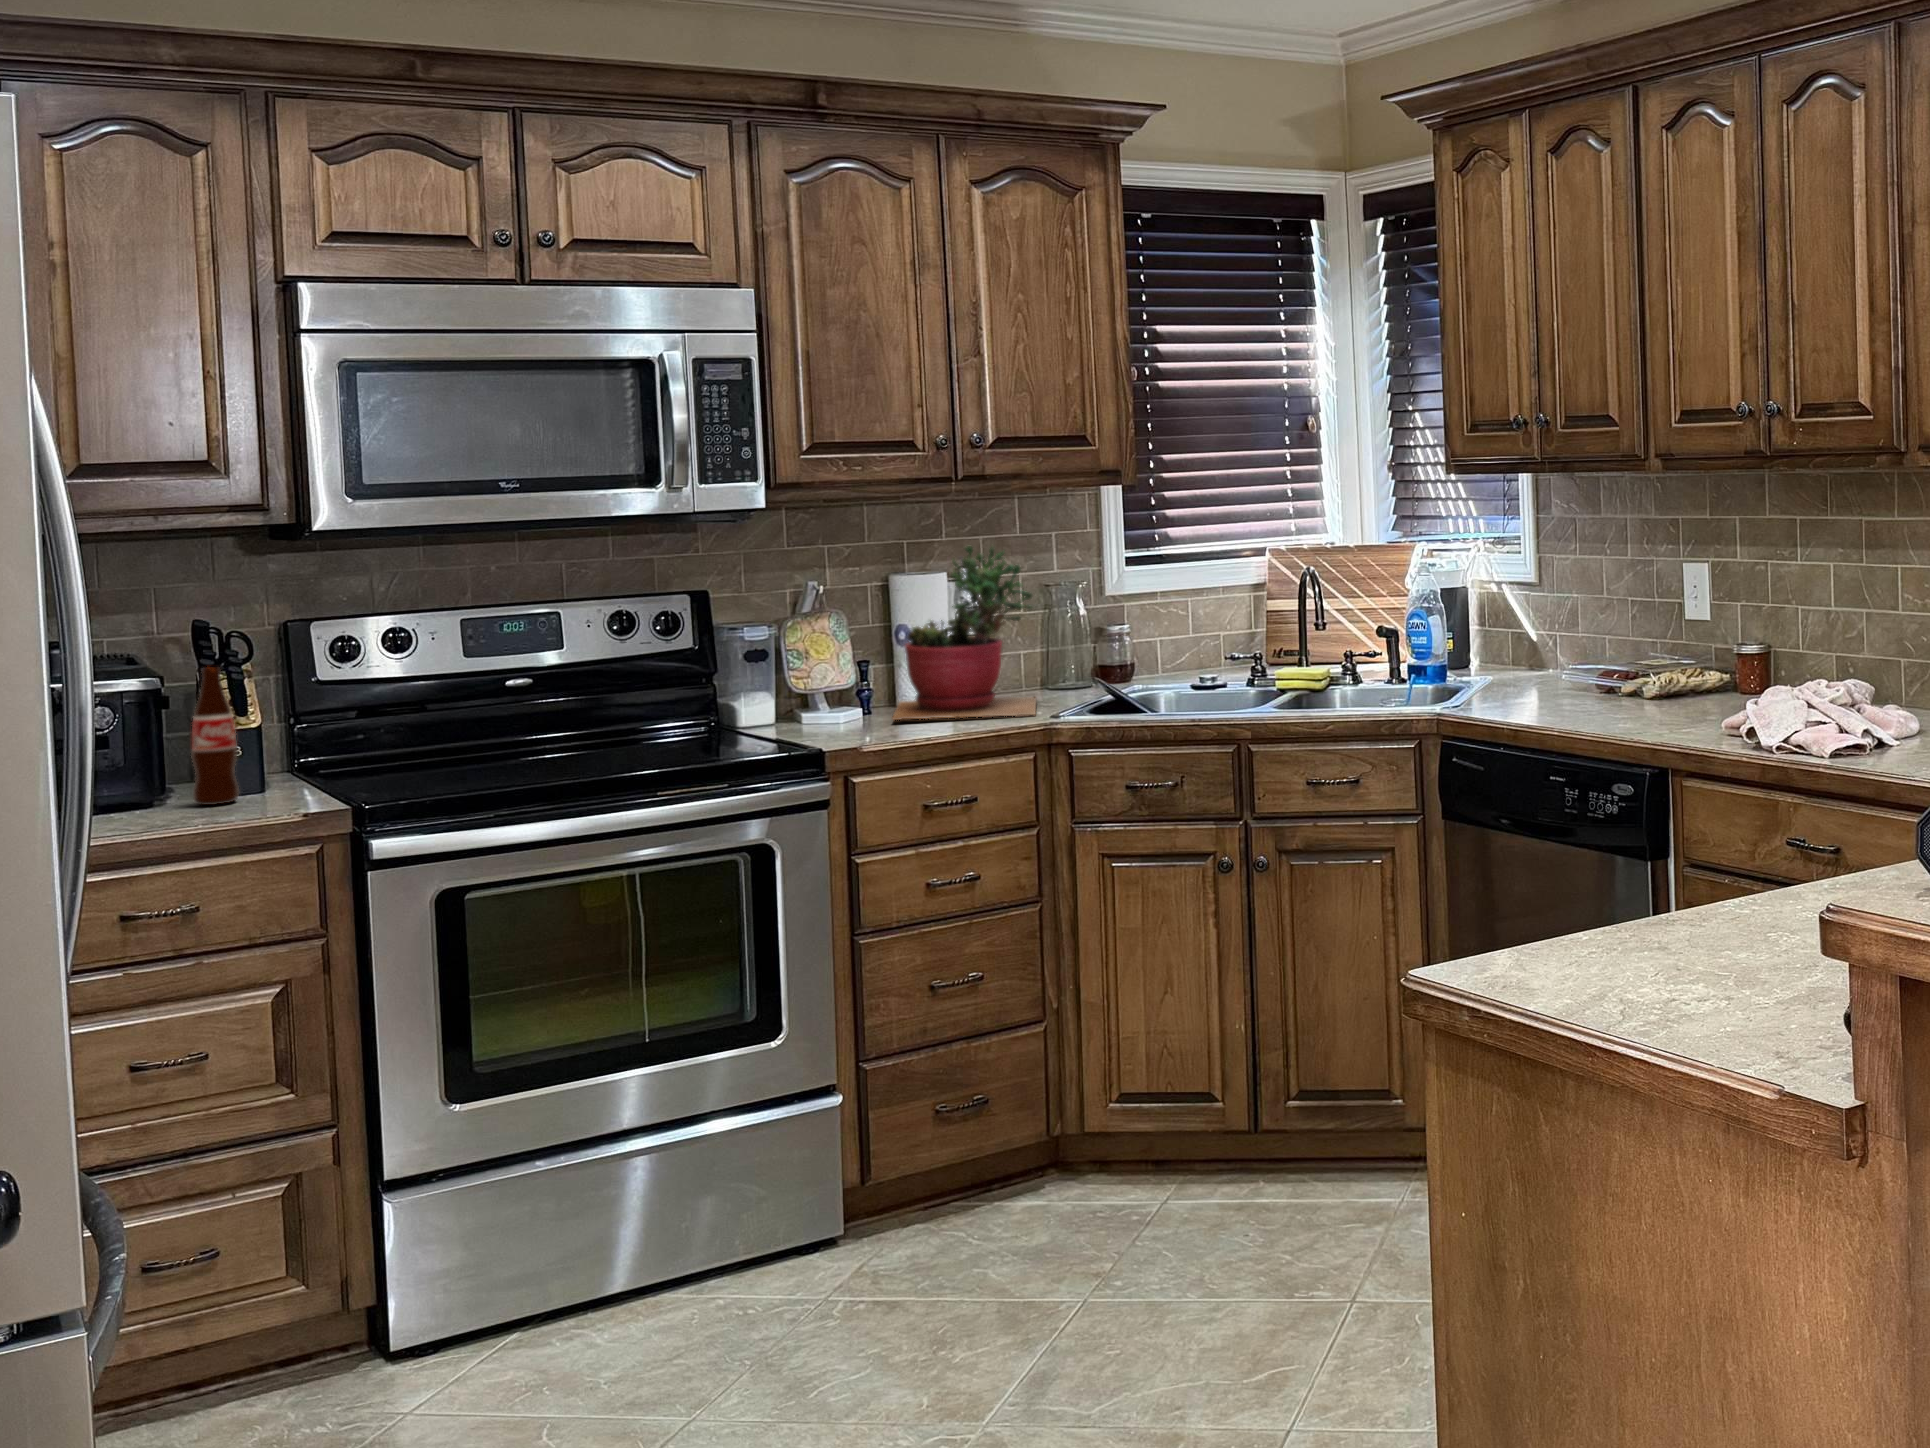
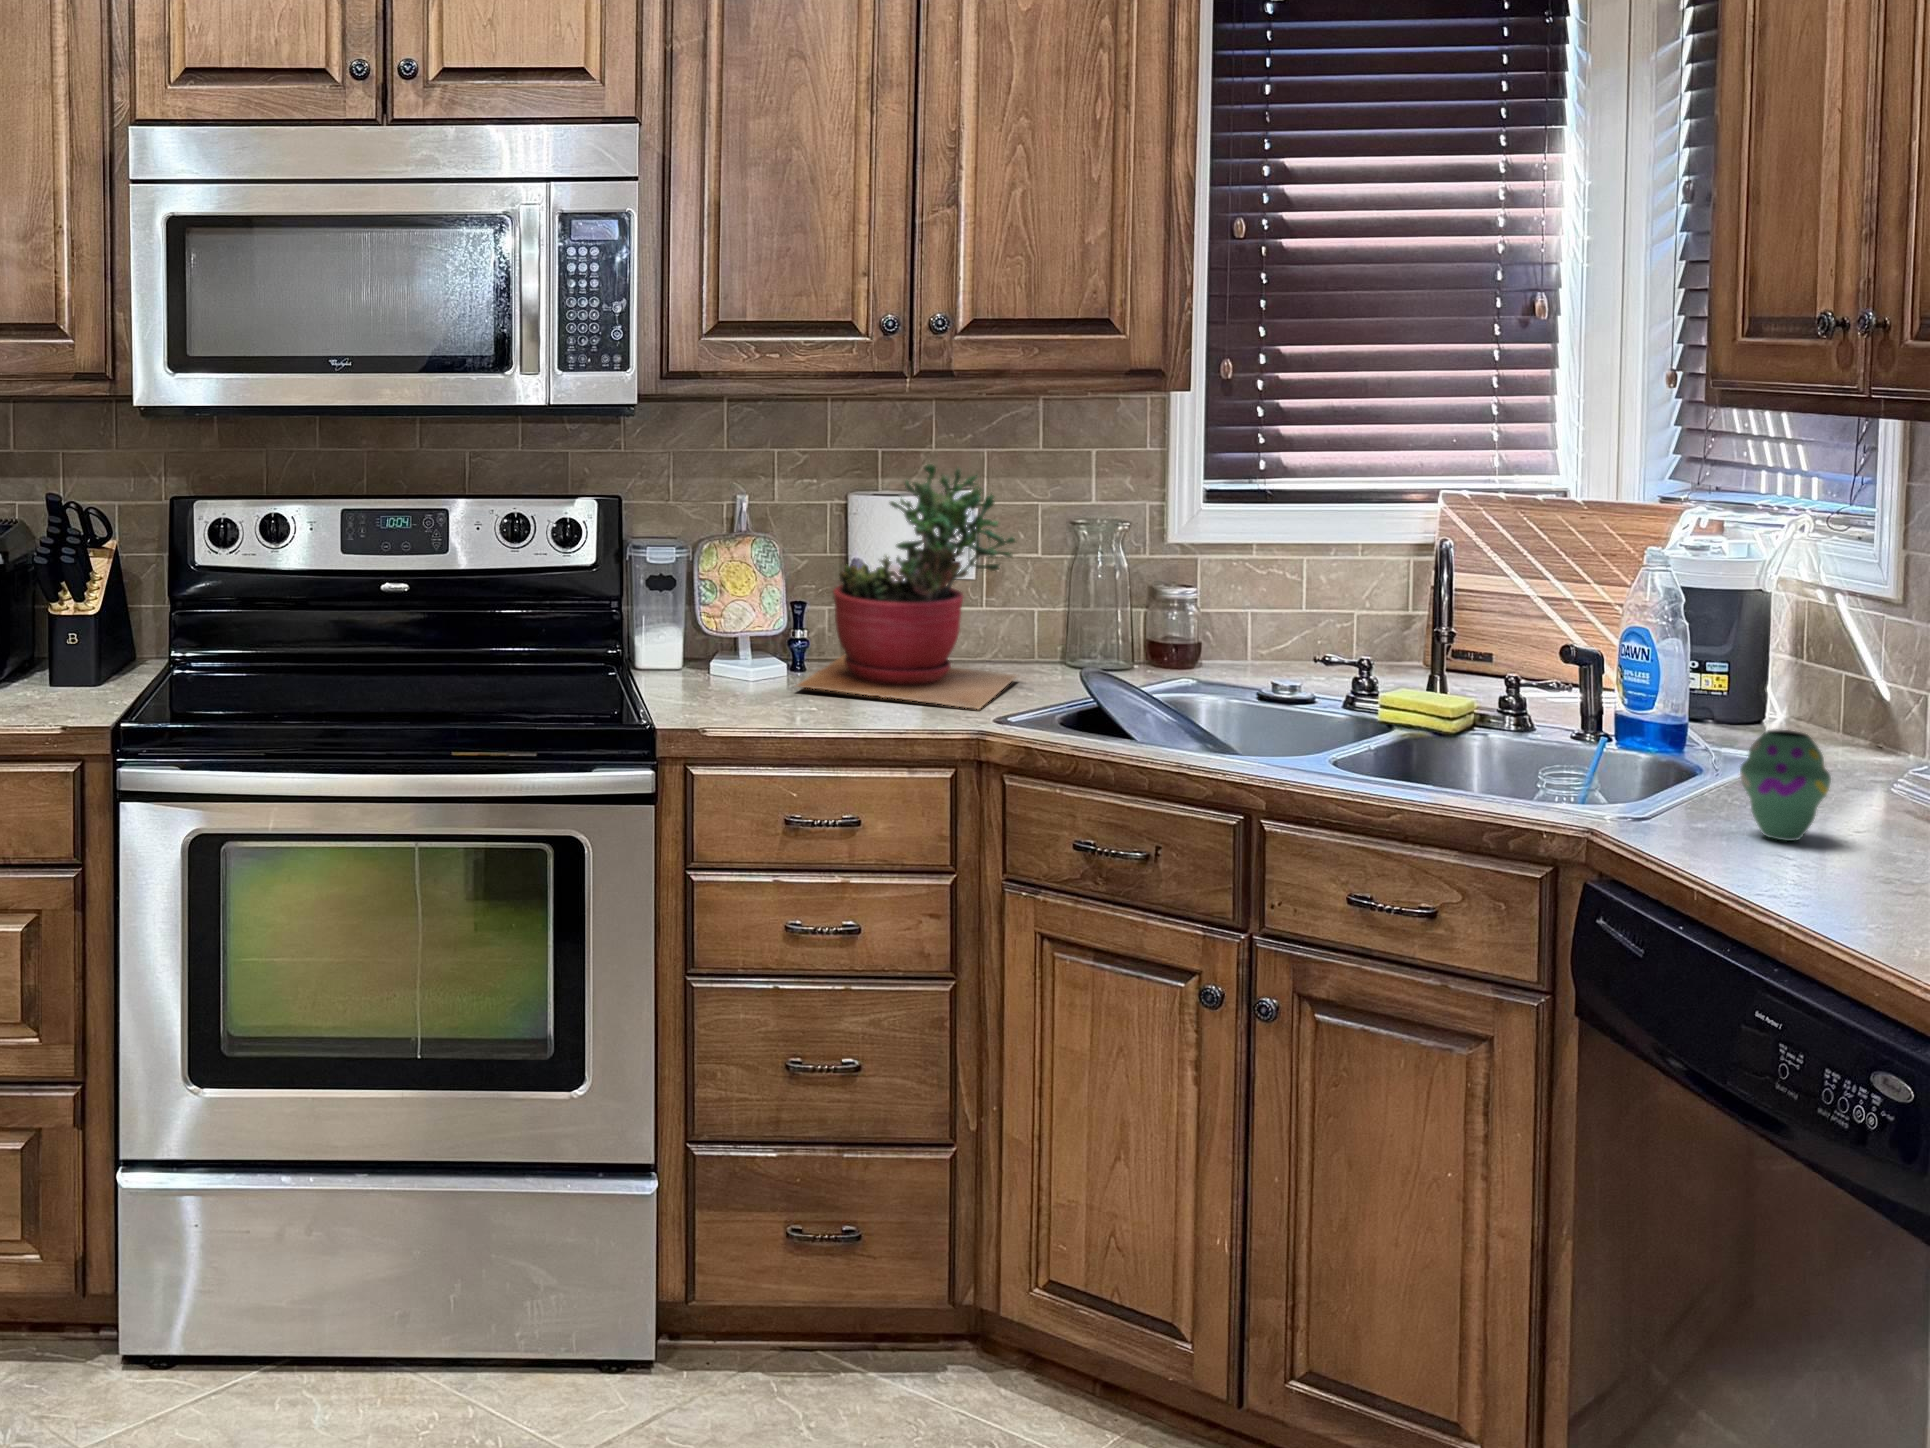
vase: none [1502,643,1544,704] -> present [1740,729,1831,841]
bottle: present [191,667,239,805] -> none [27,543,70,689]

